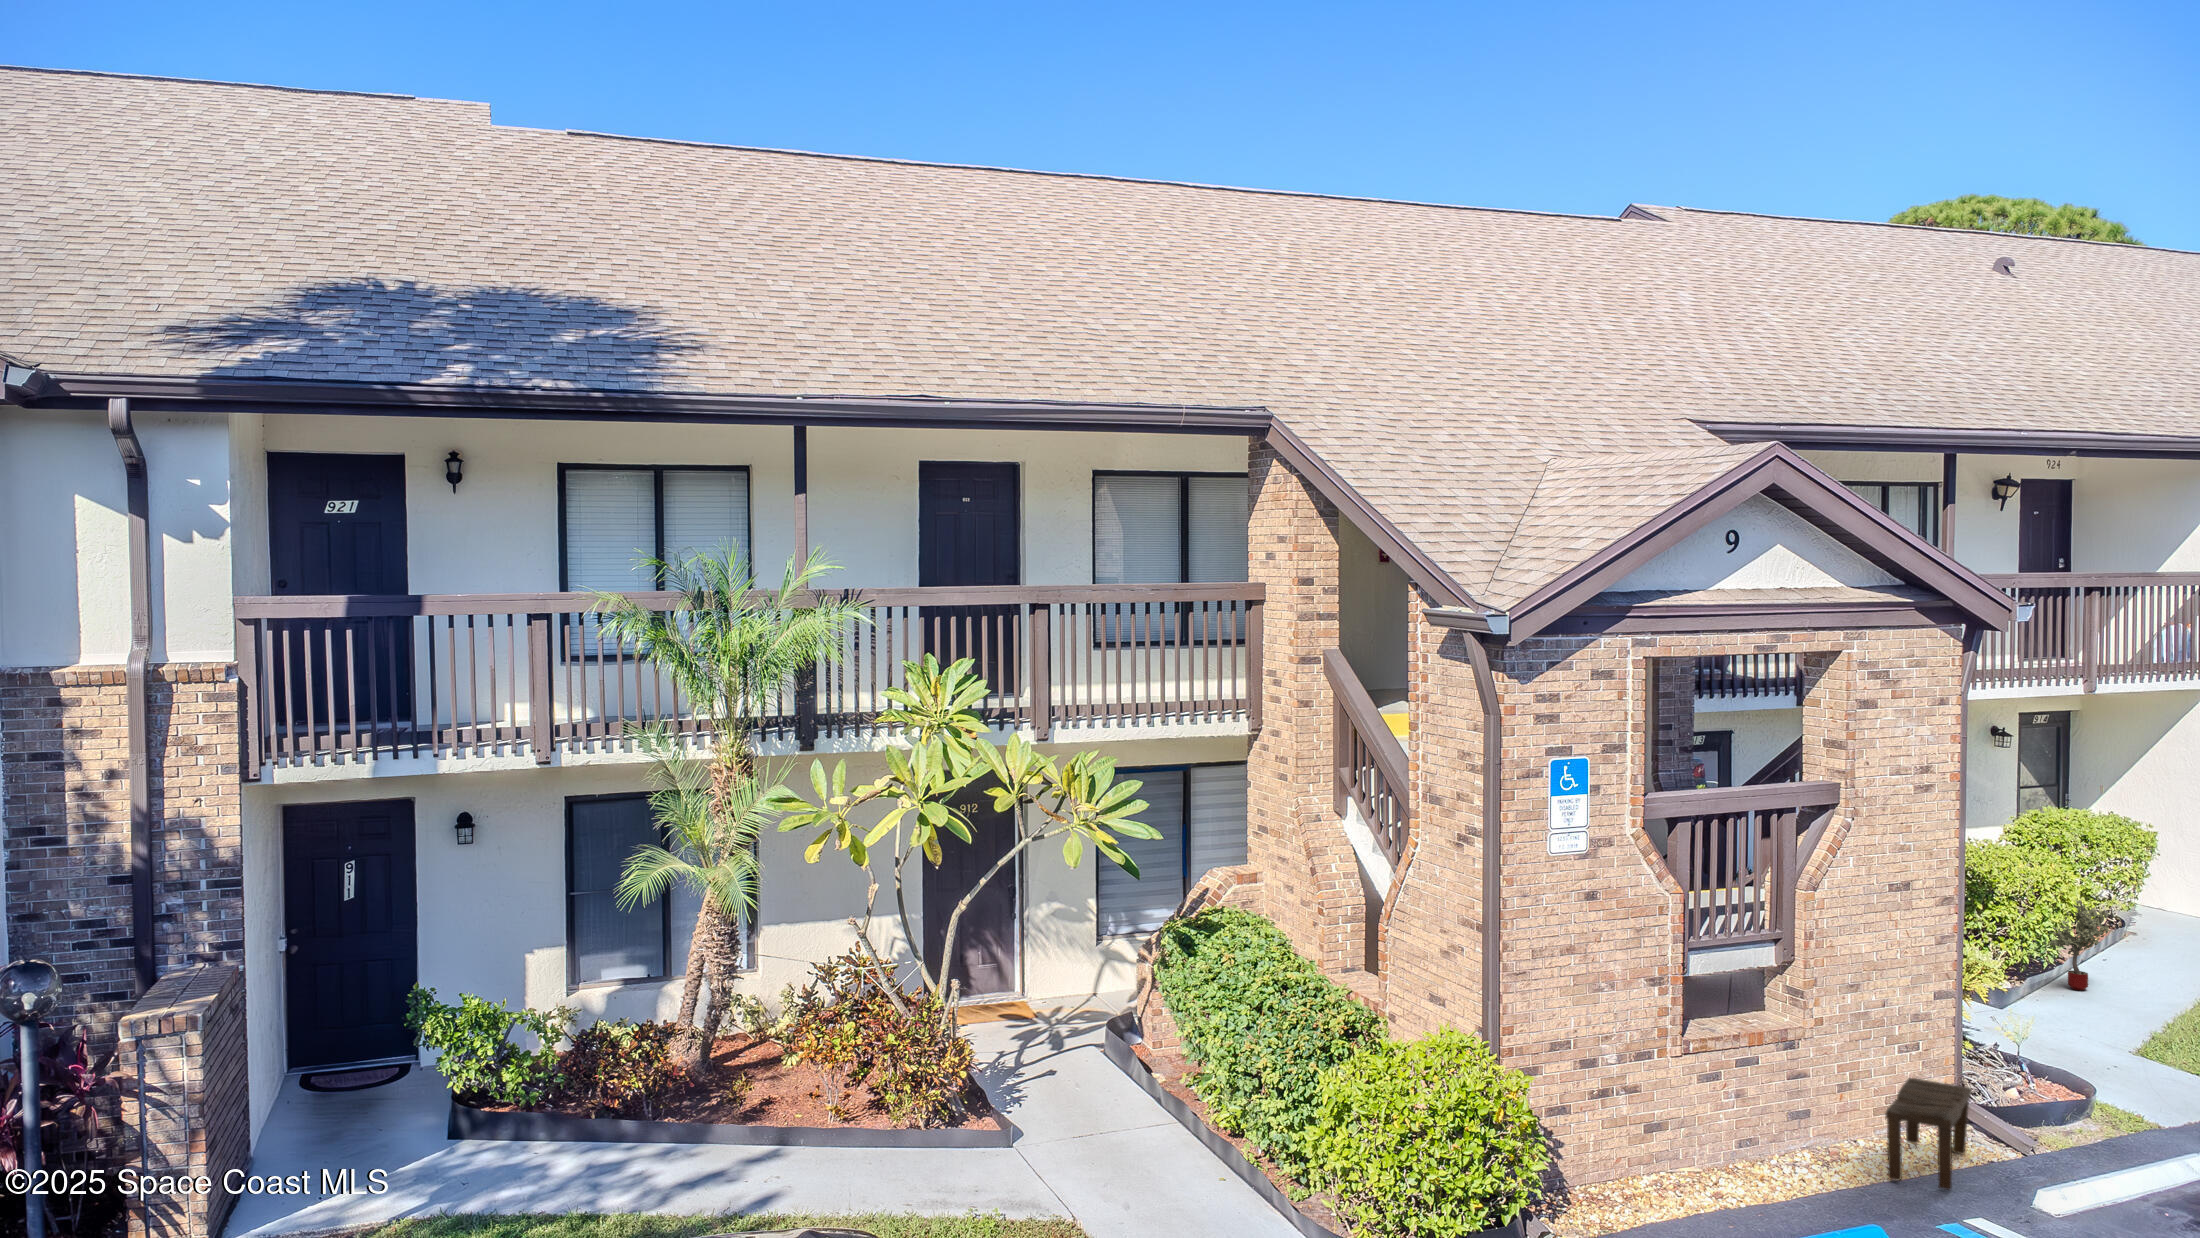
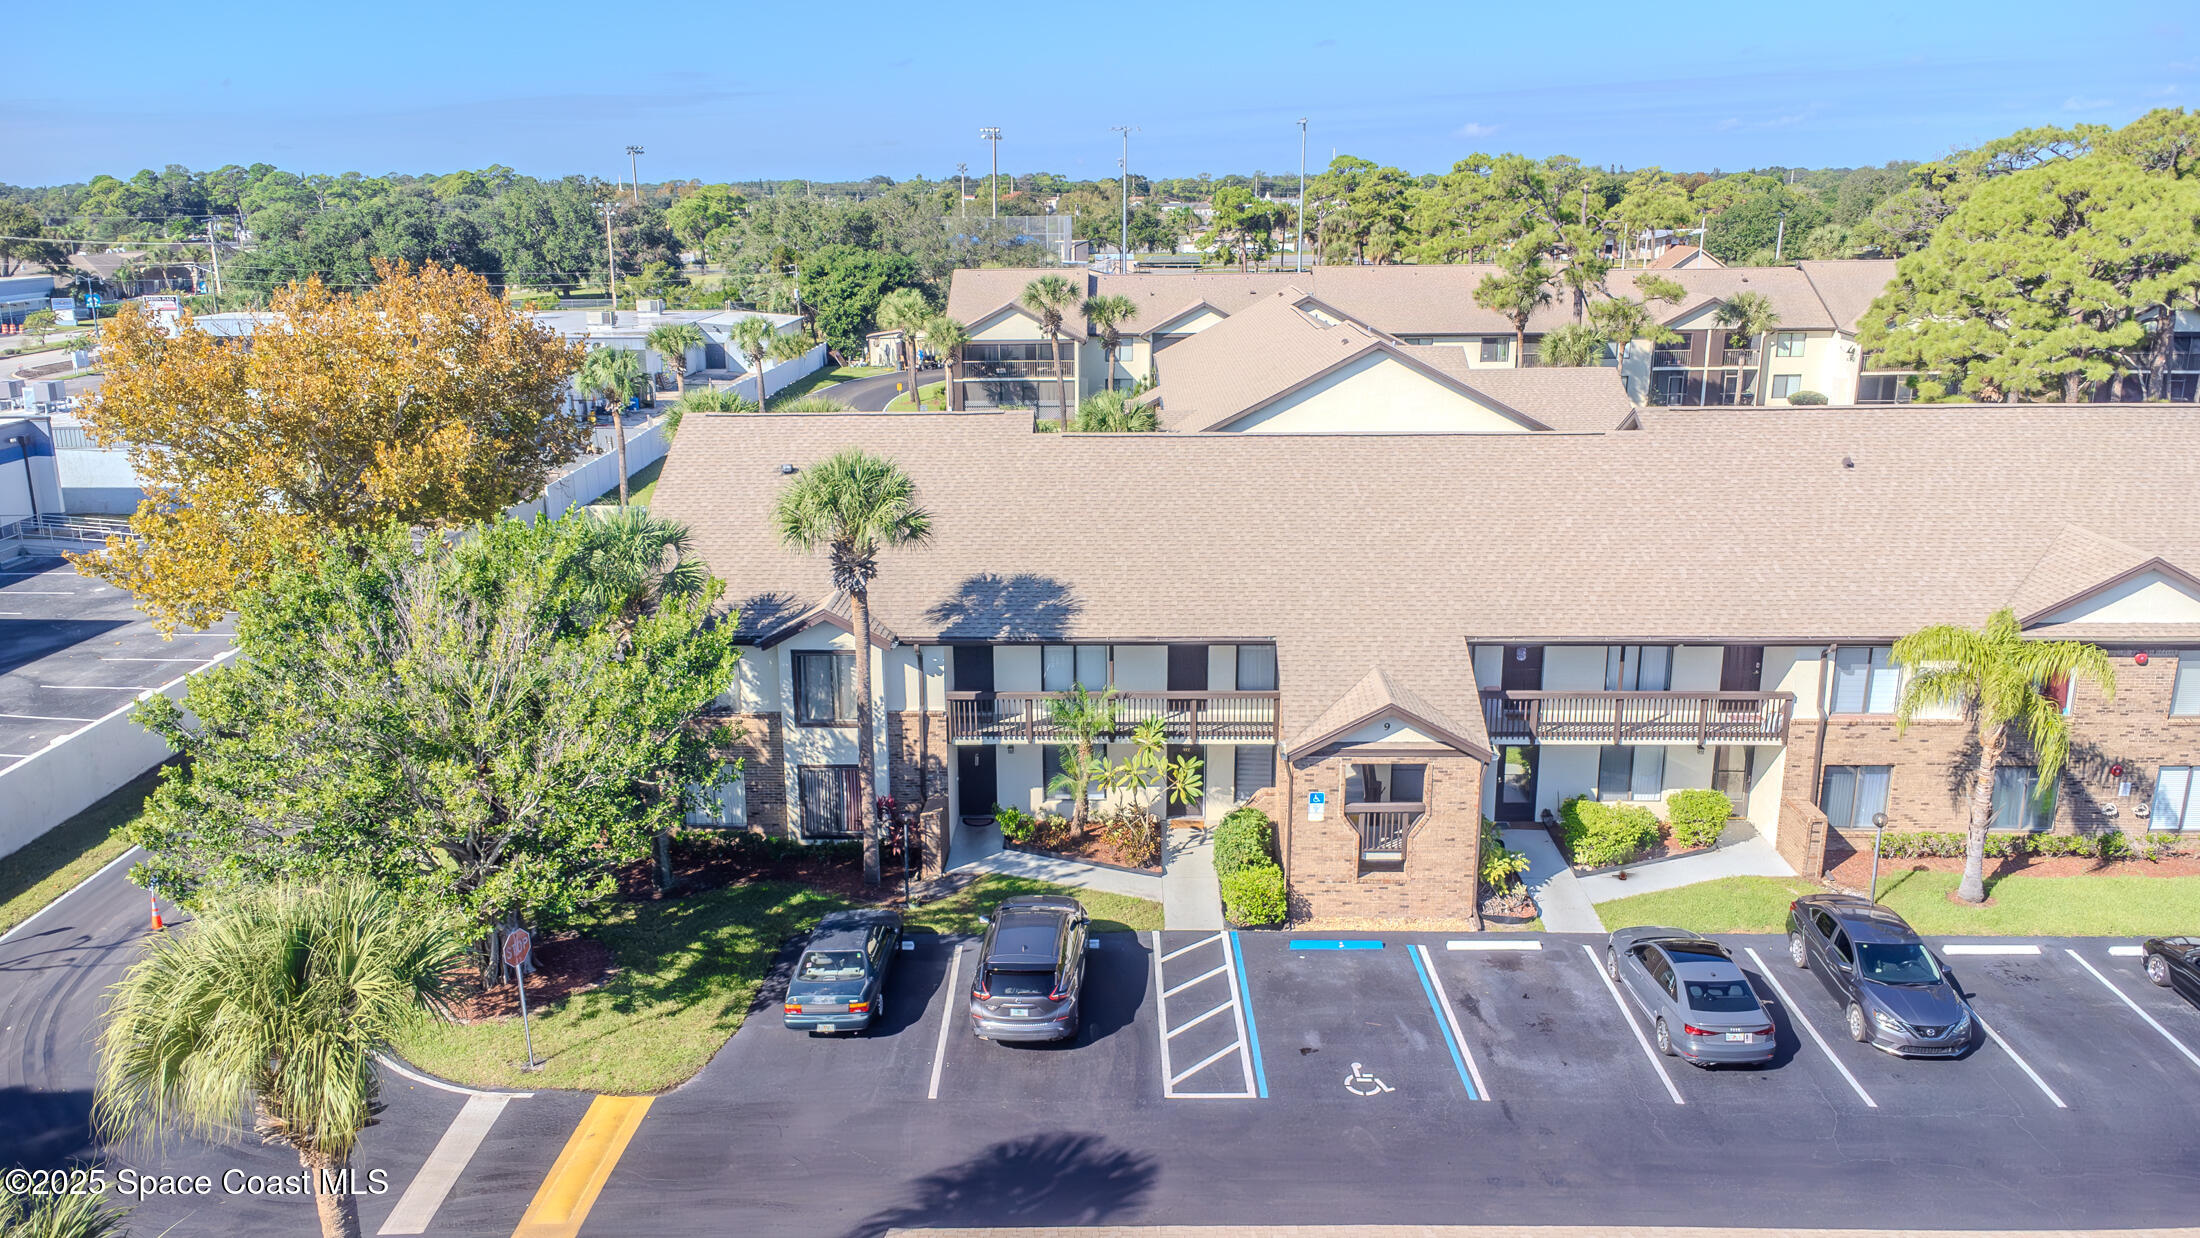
bench: present [1885,1078,1972,1190] -> none [1419,901,1462,936]

